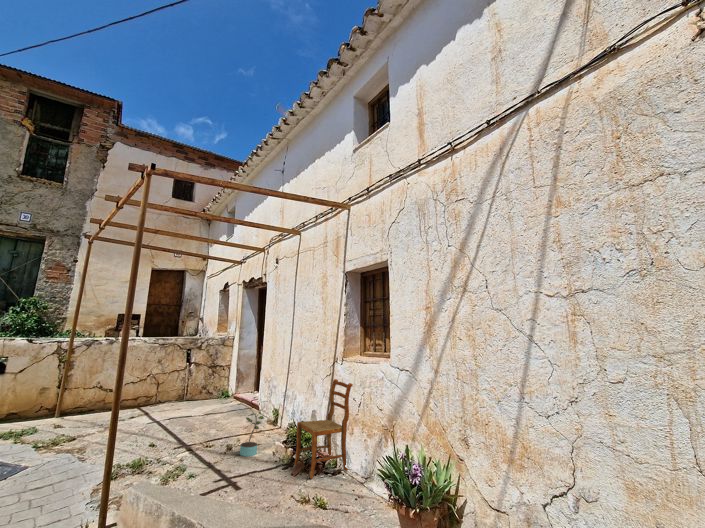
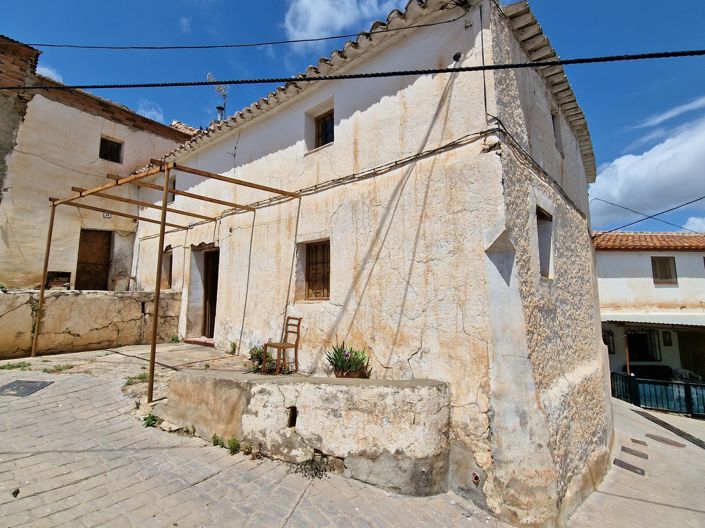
potted plant: present [238,397,264,456] -> none [216,330,239,369]

